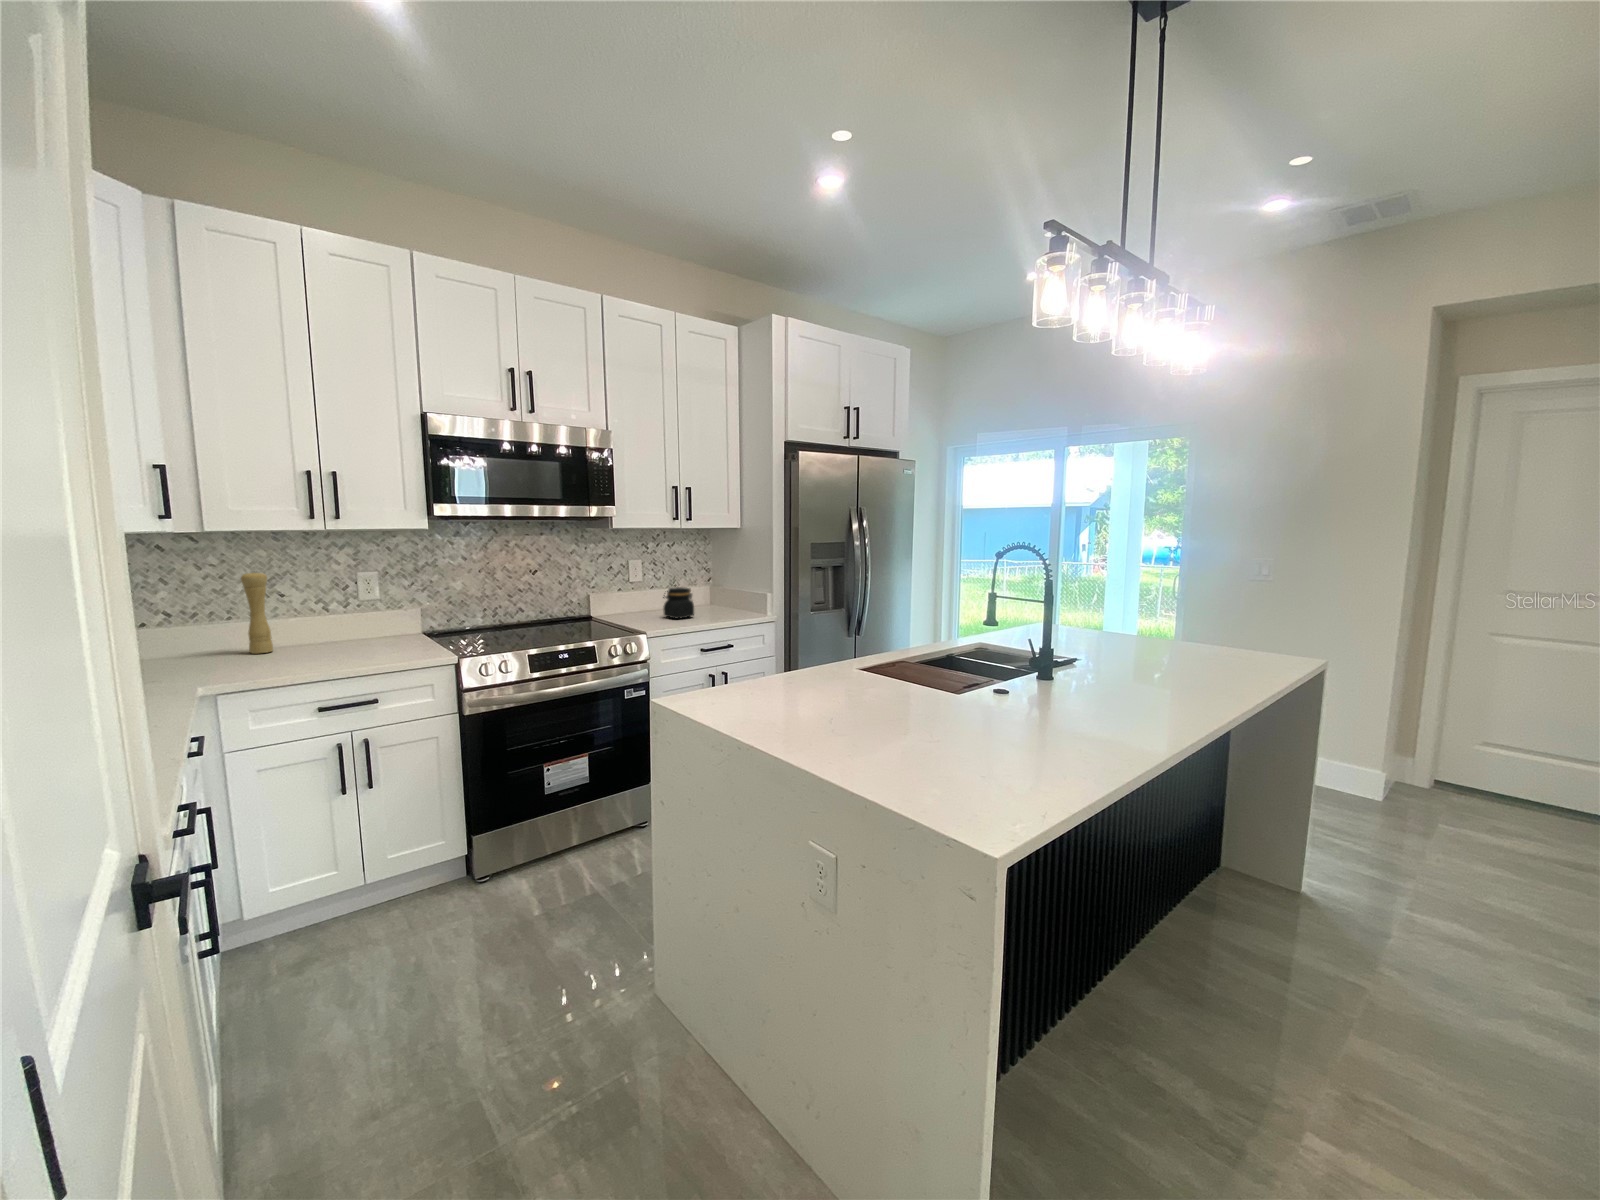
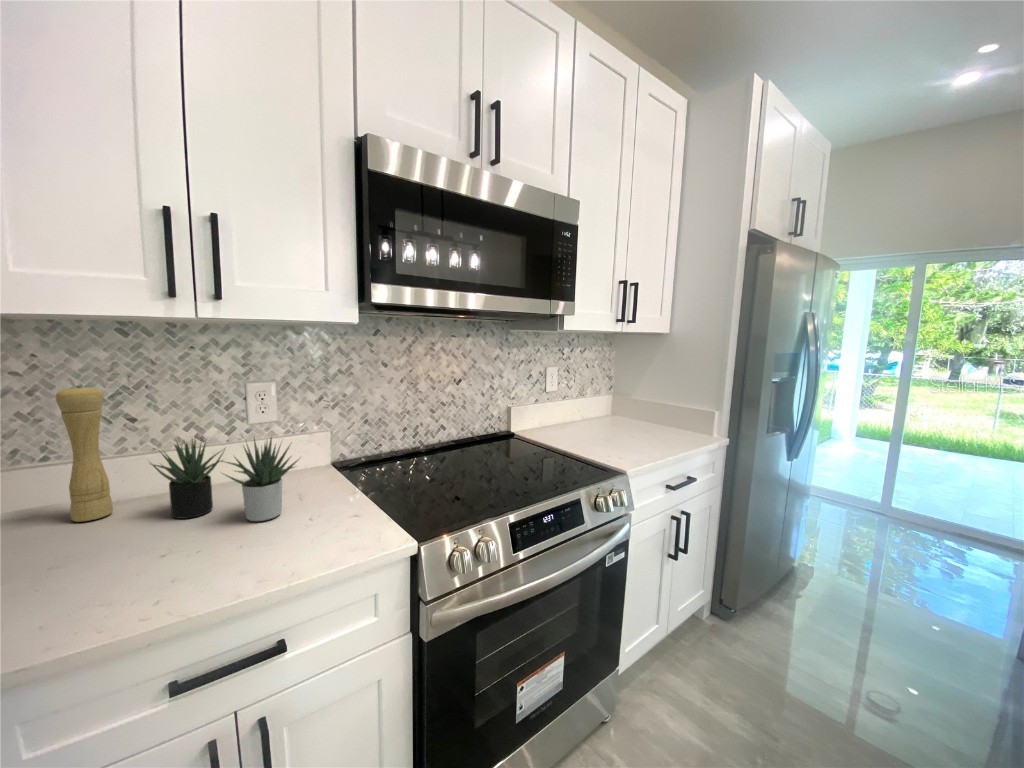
jar: present [663,587,694,619] -> none [597,401,635,439]
succulent plant: none [295,600,393,653] -> present [150,438,298,521]

